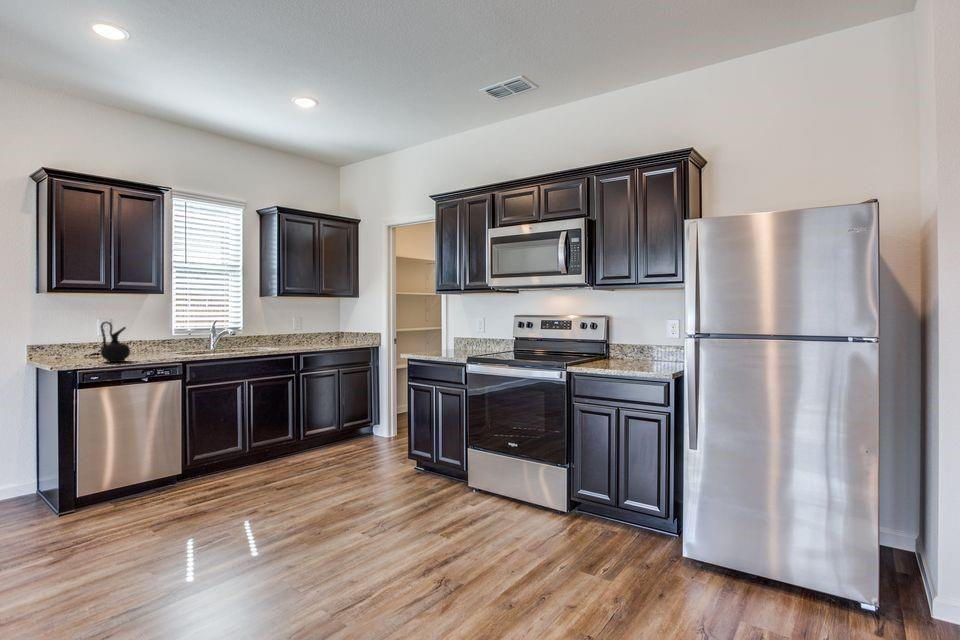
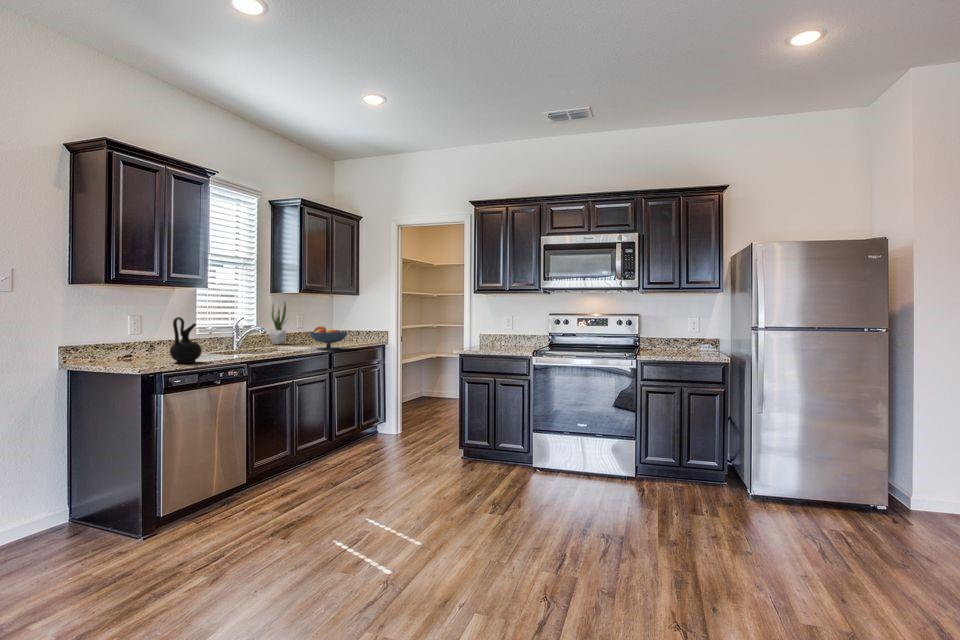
potted plant: none [257,303,276,345] -> present [270,301,286,344]
fruit bowl: none [279,328,317,351] -> present [310,326,347,350]

